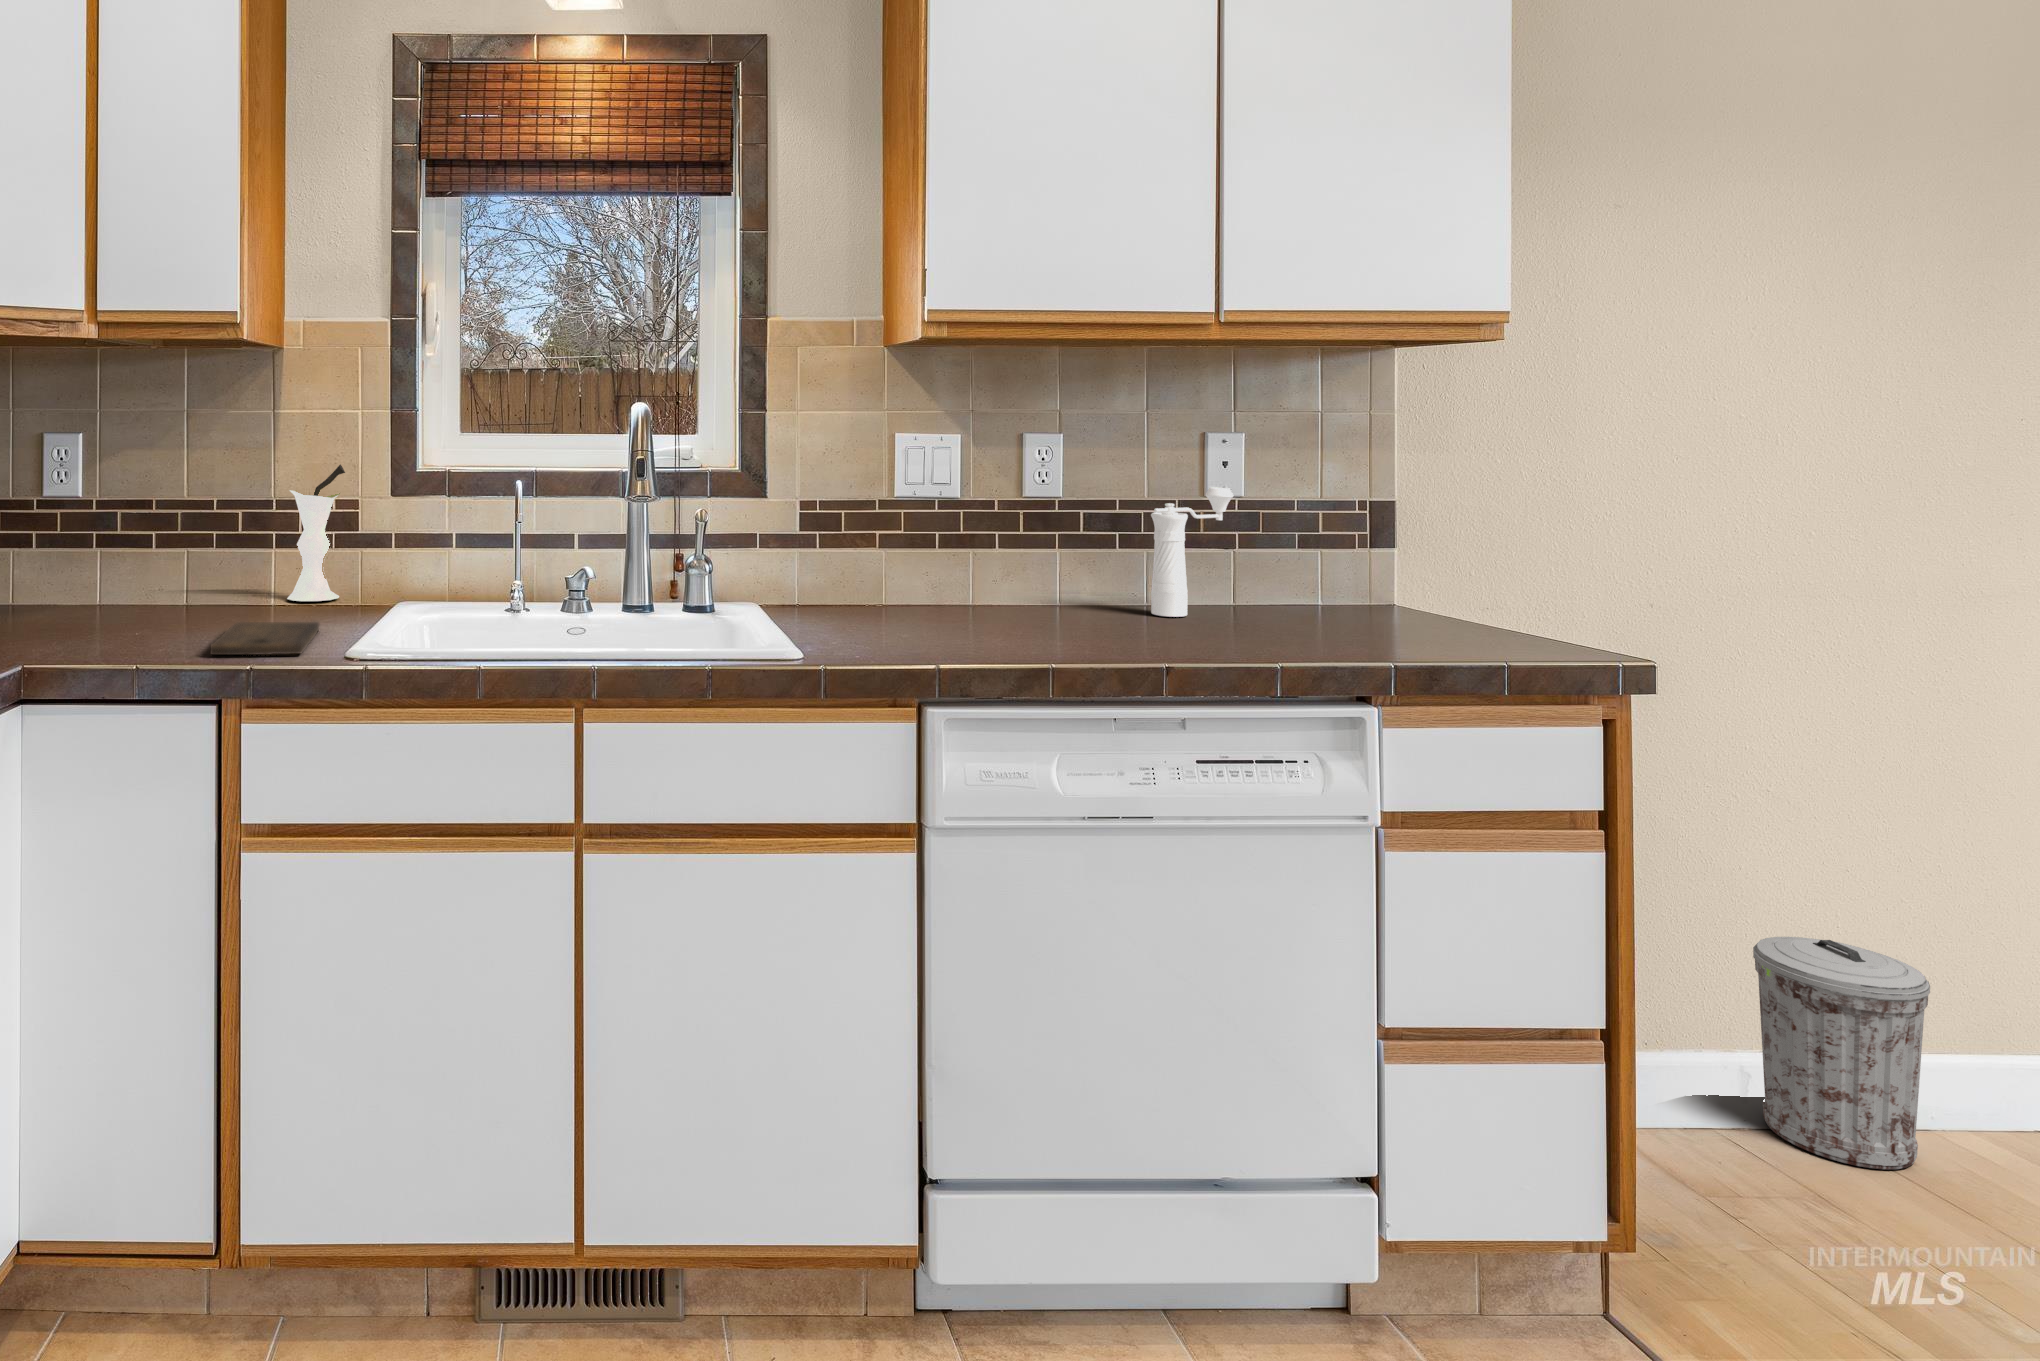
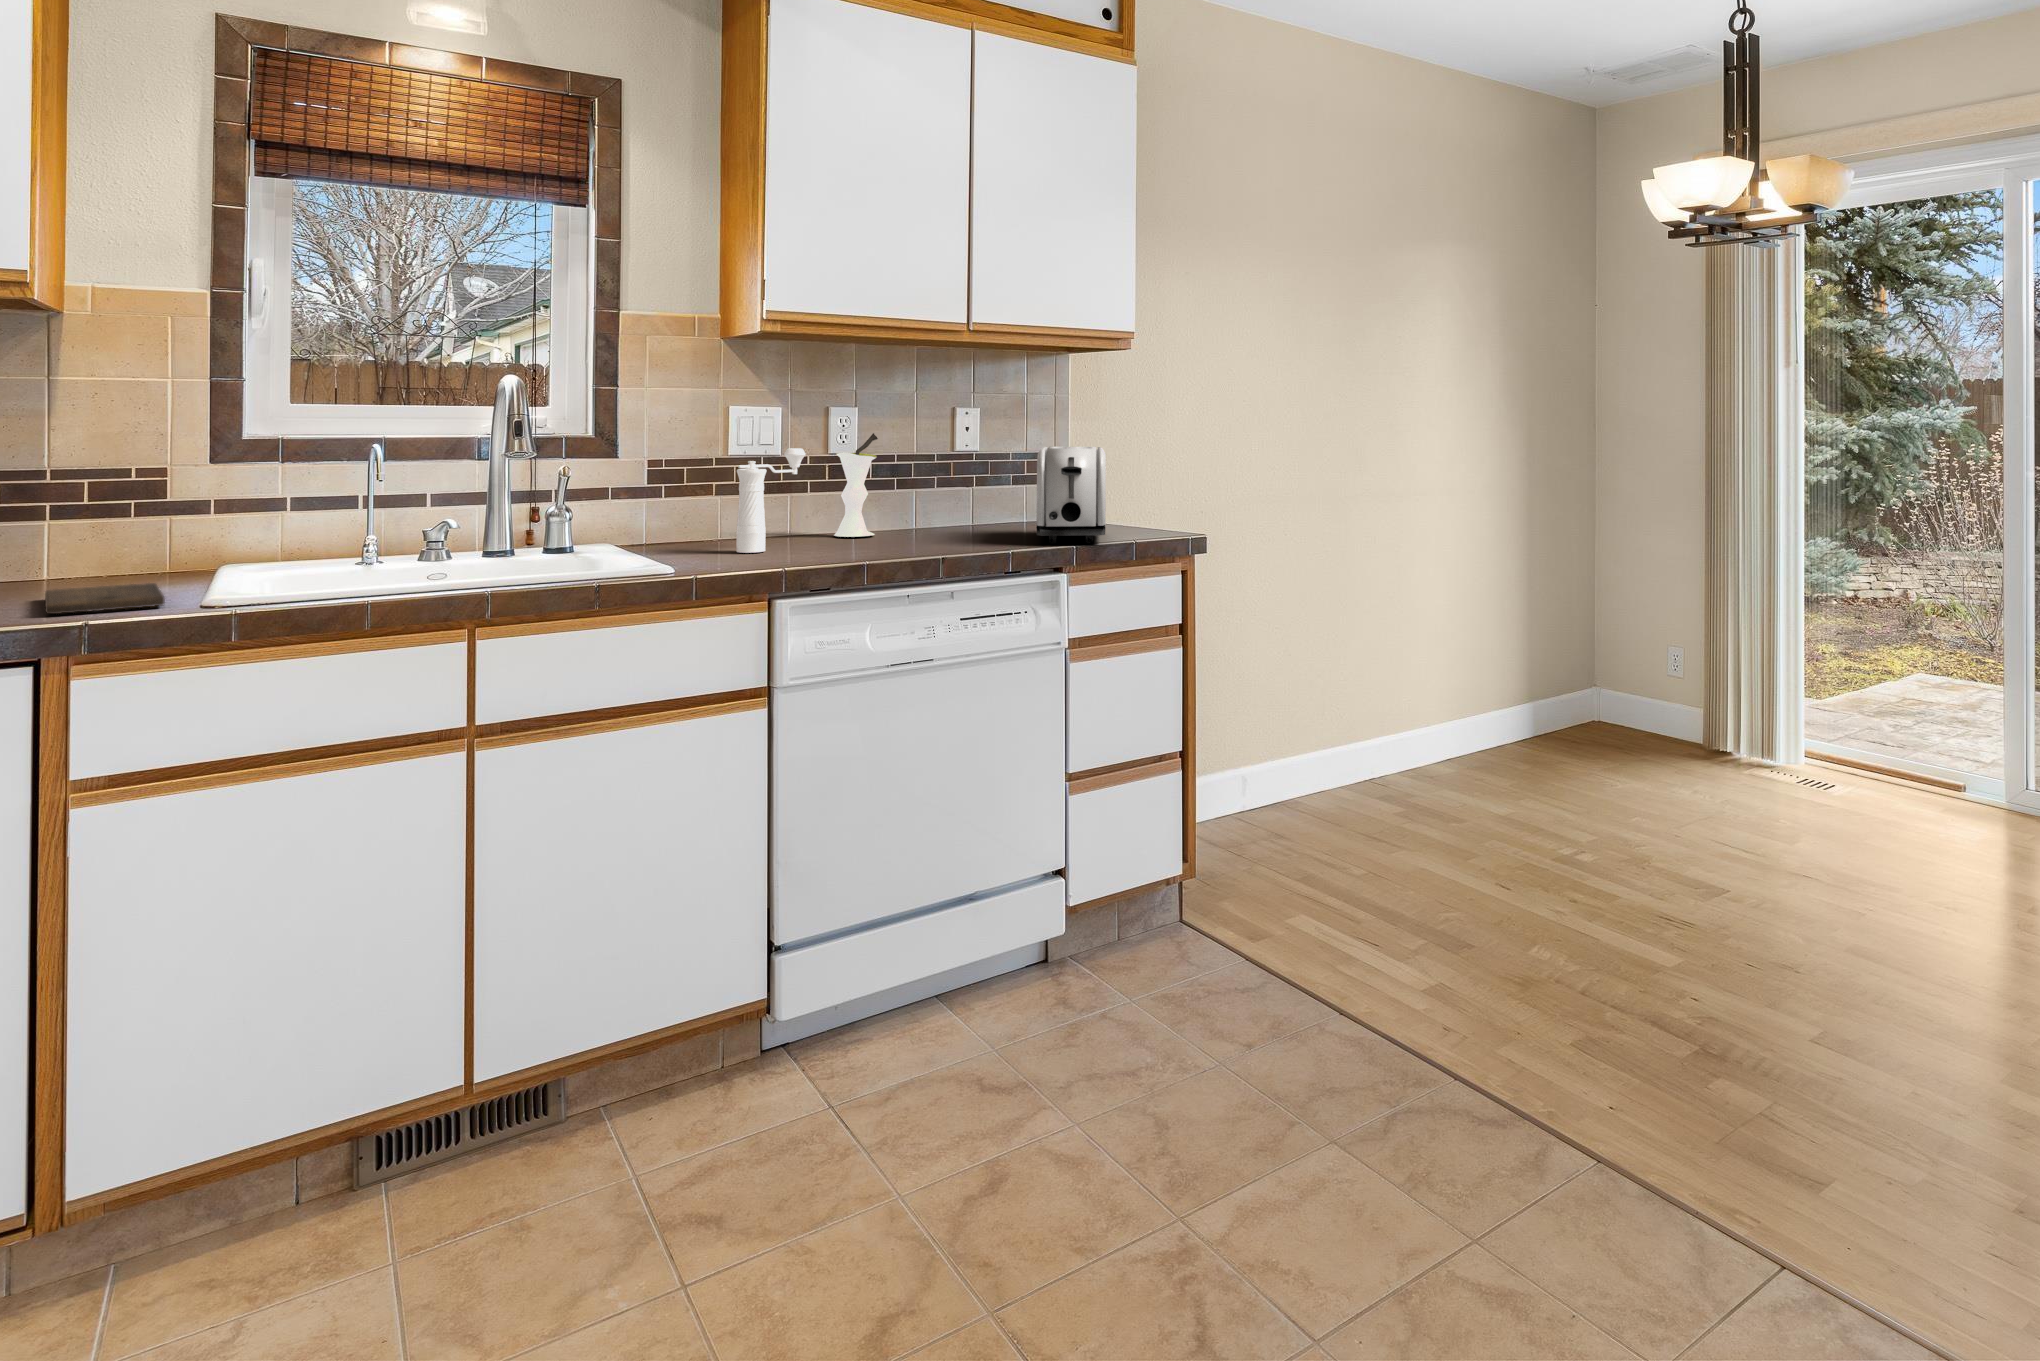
vase: present [287,465,345,601] -> present [834,433,878,537]
pepper mill: present [1151,488,1233,617] -> present [736,448,806,553]
toaster: none [1329,498,1453,659] -> present [1036,447,1106,543]
trash can: present [1753,937,1930,1170] -> none [1258,703,1334,827]

